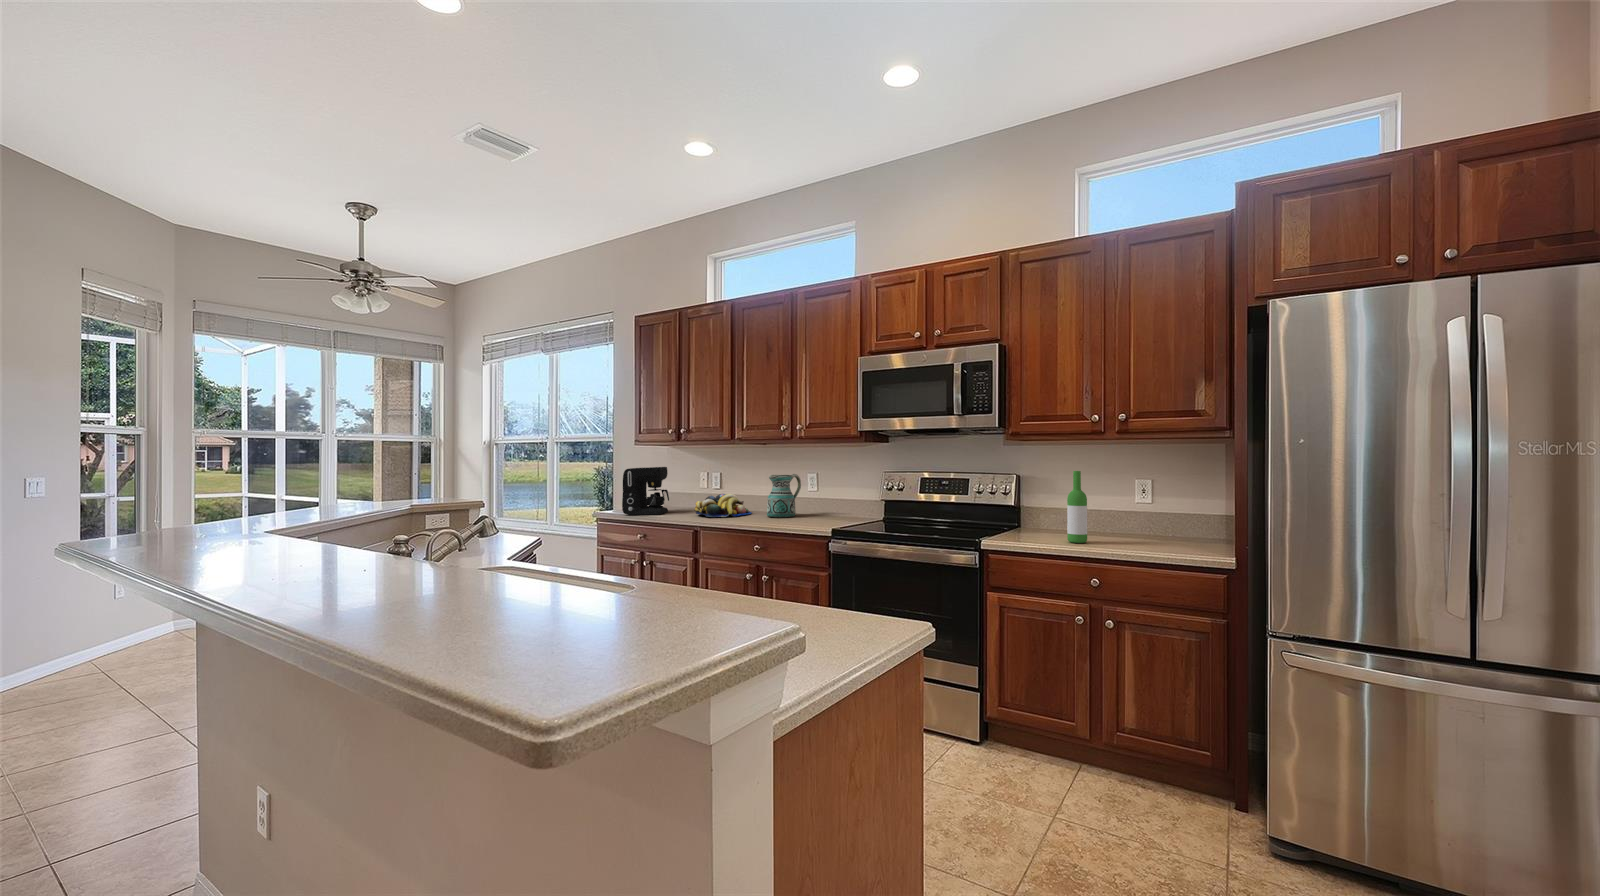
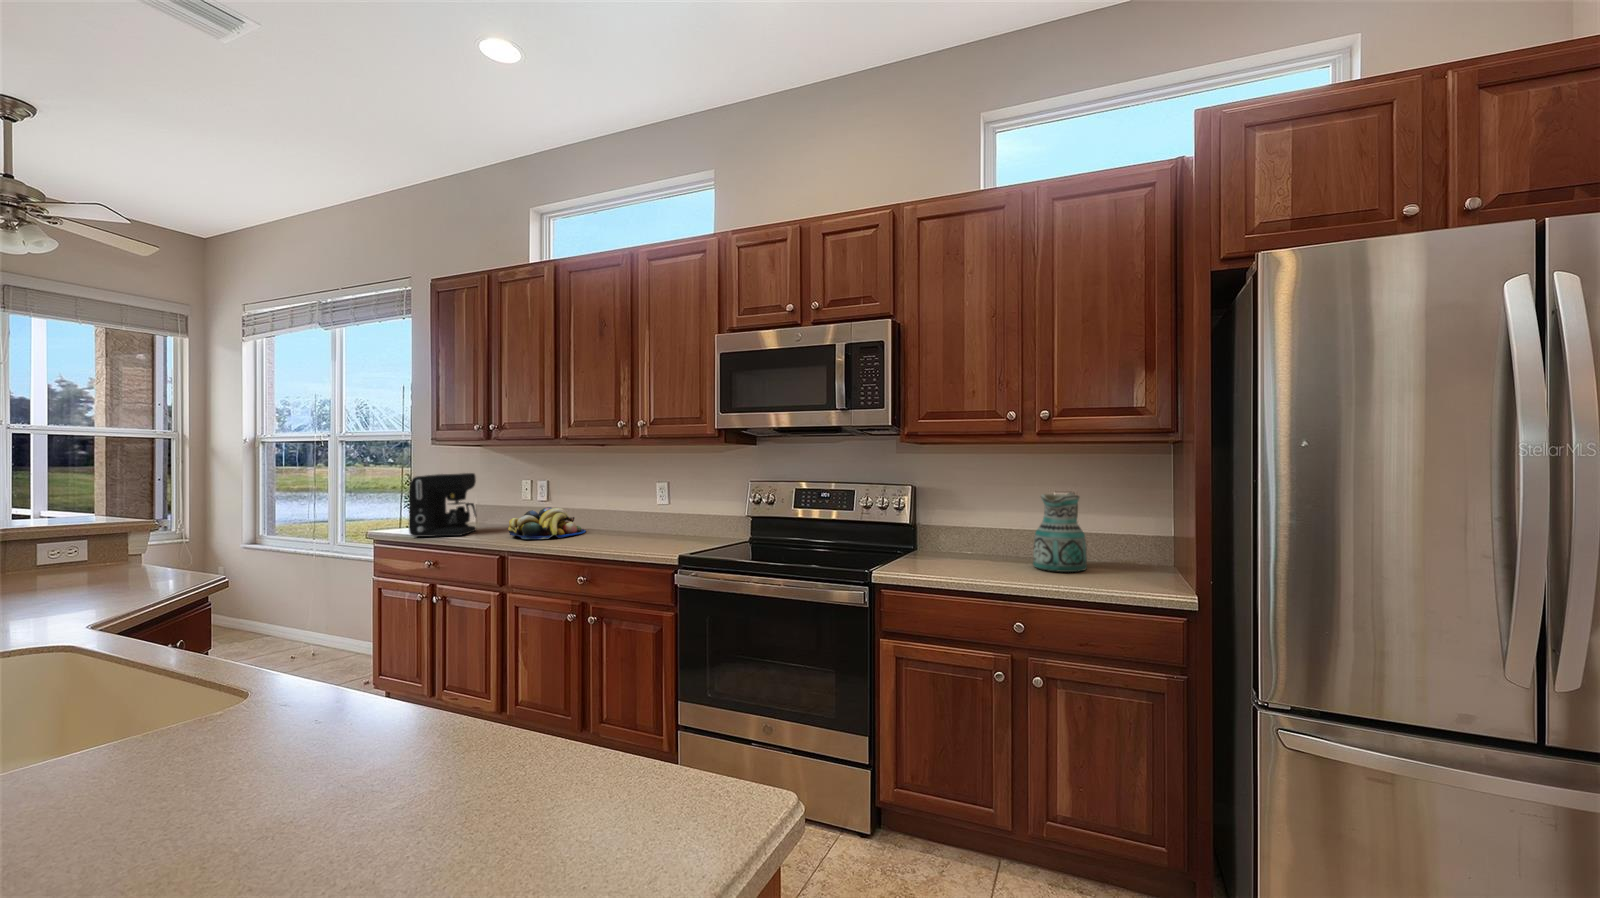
wine bottle: present [1067,471,1087,543] -> none [977,482,1001,574]
ceramic pitcher: present [767,474,801,517] -> present [1033,492,1087,572]

